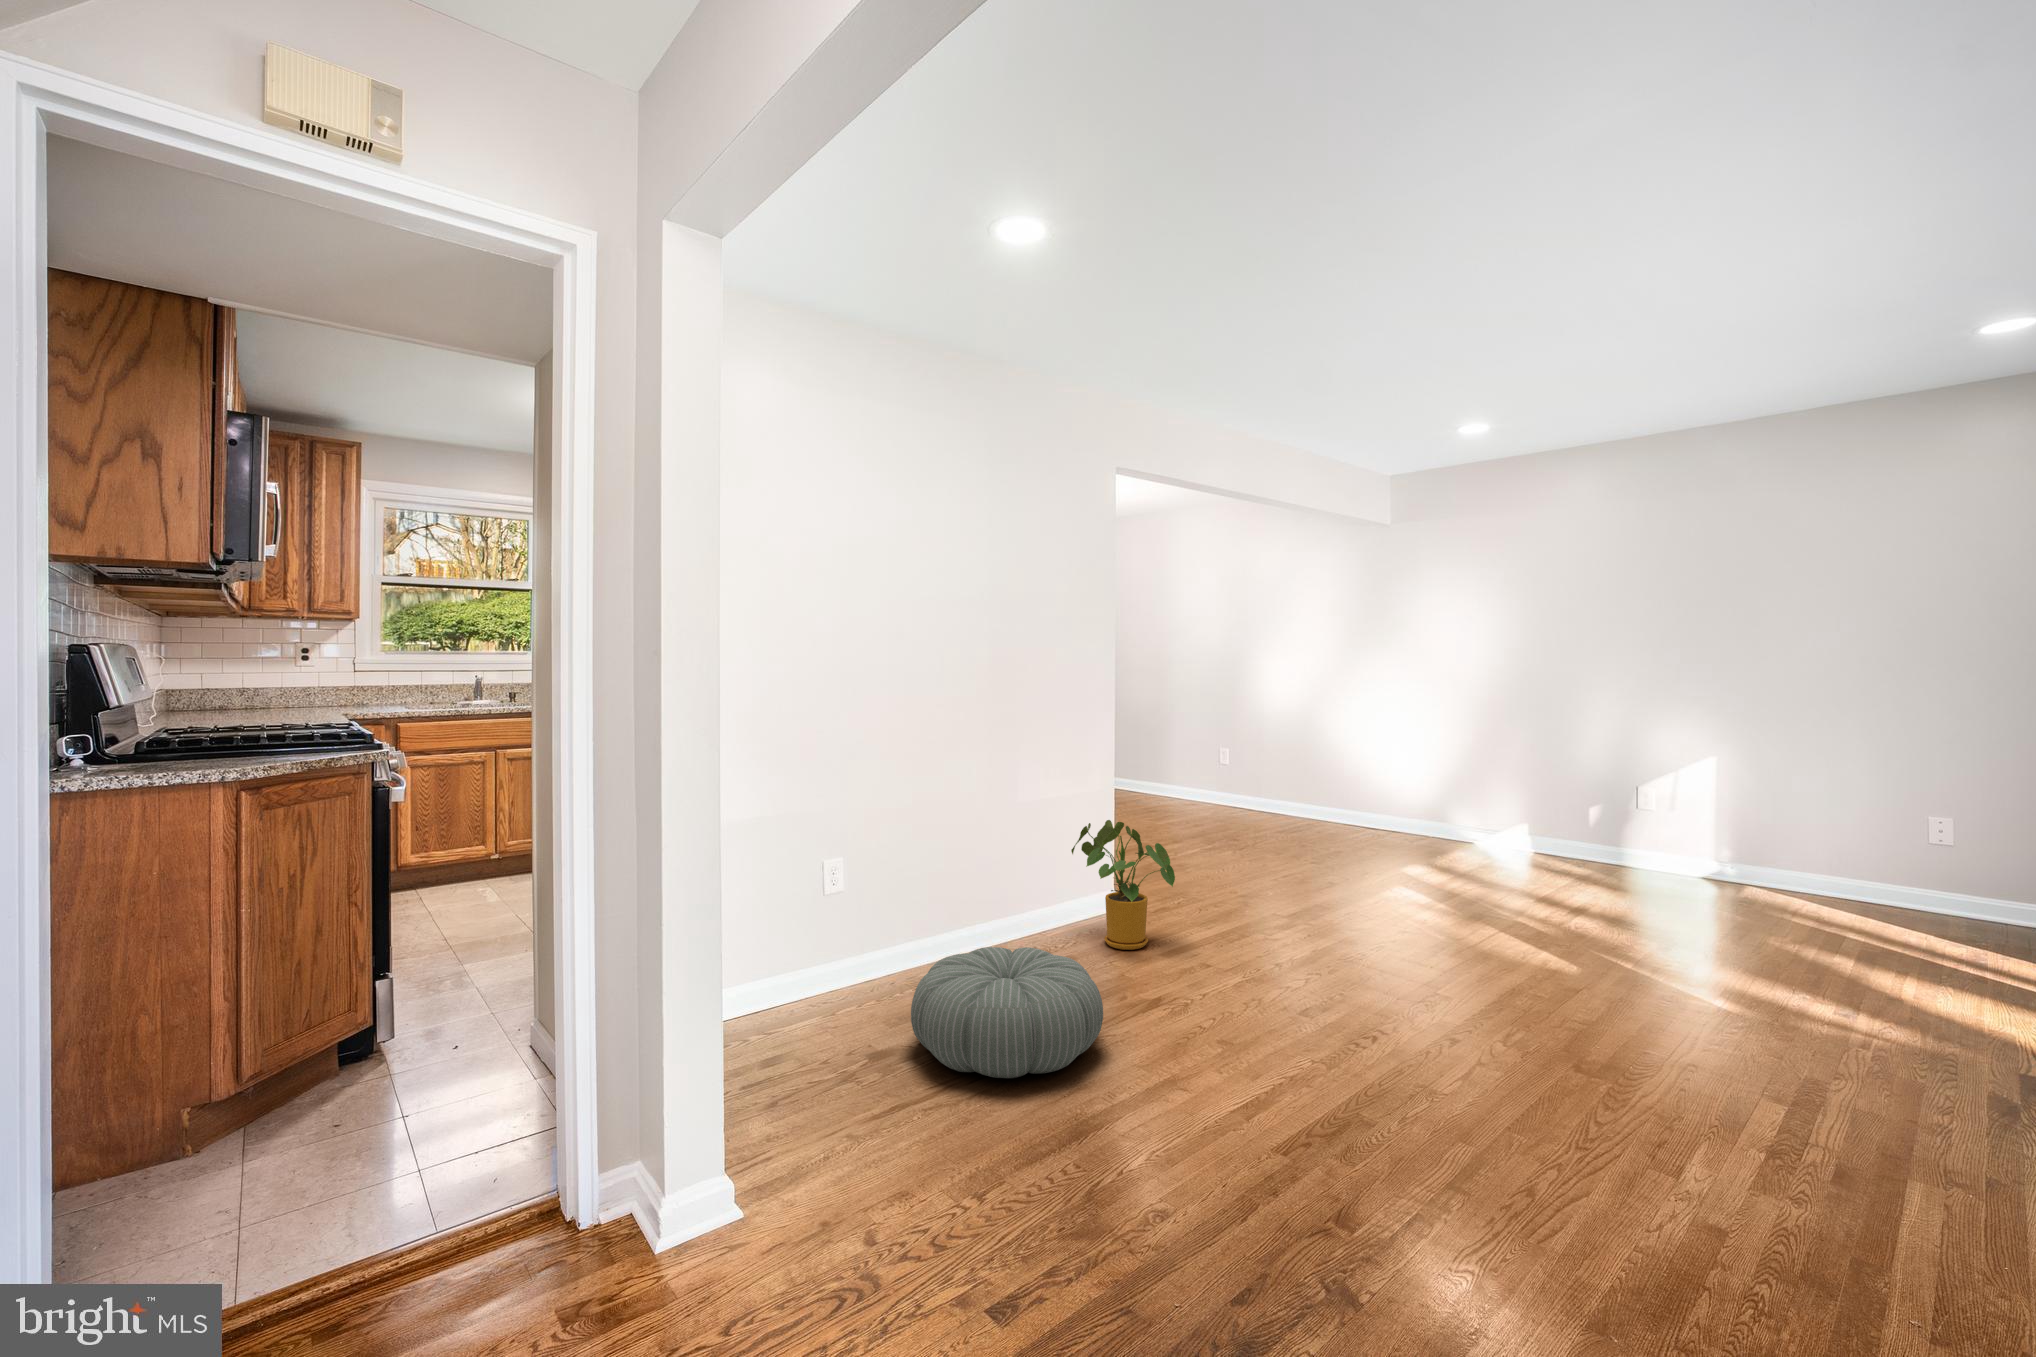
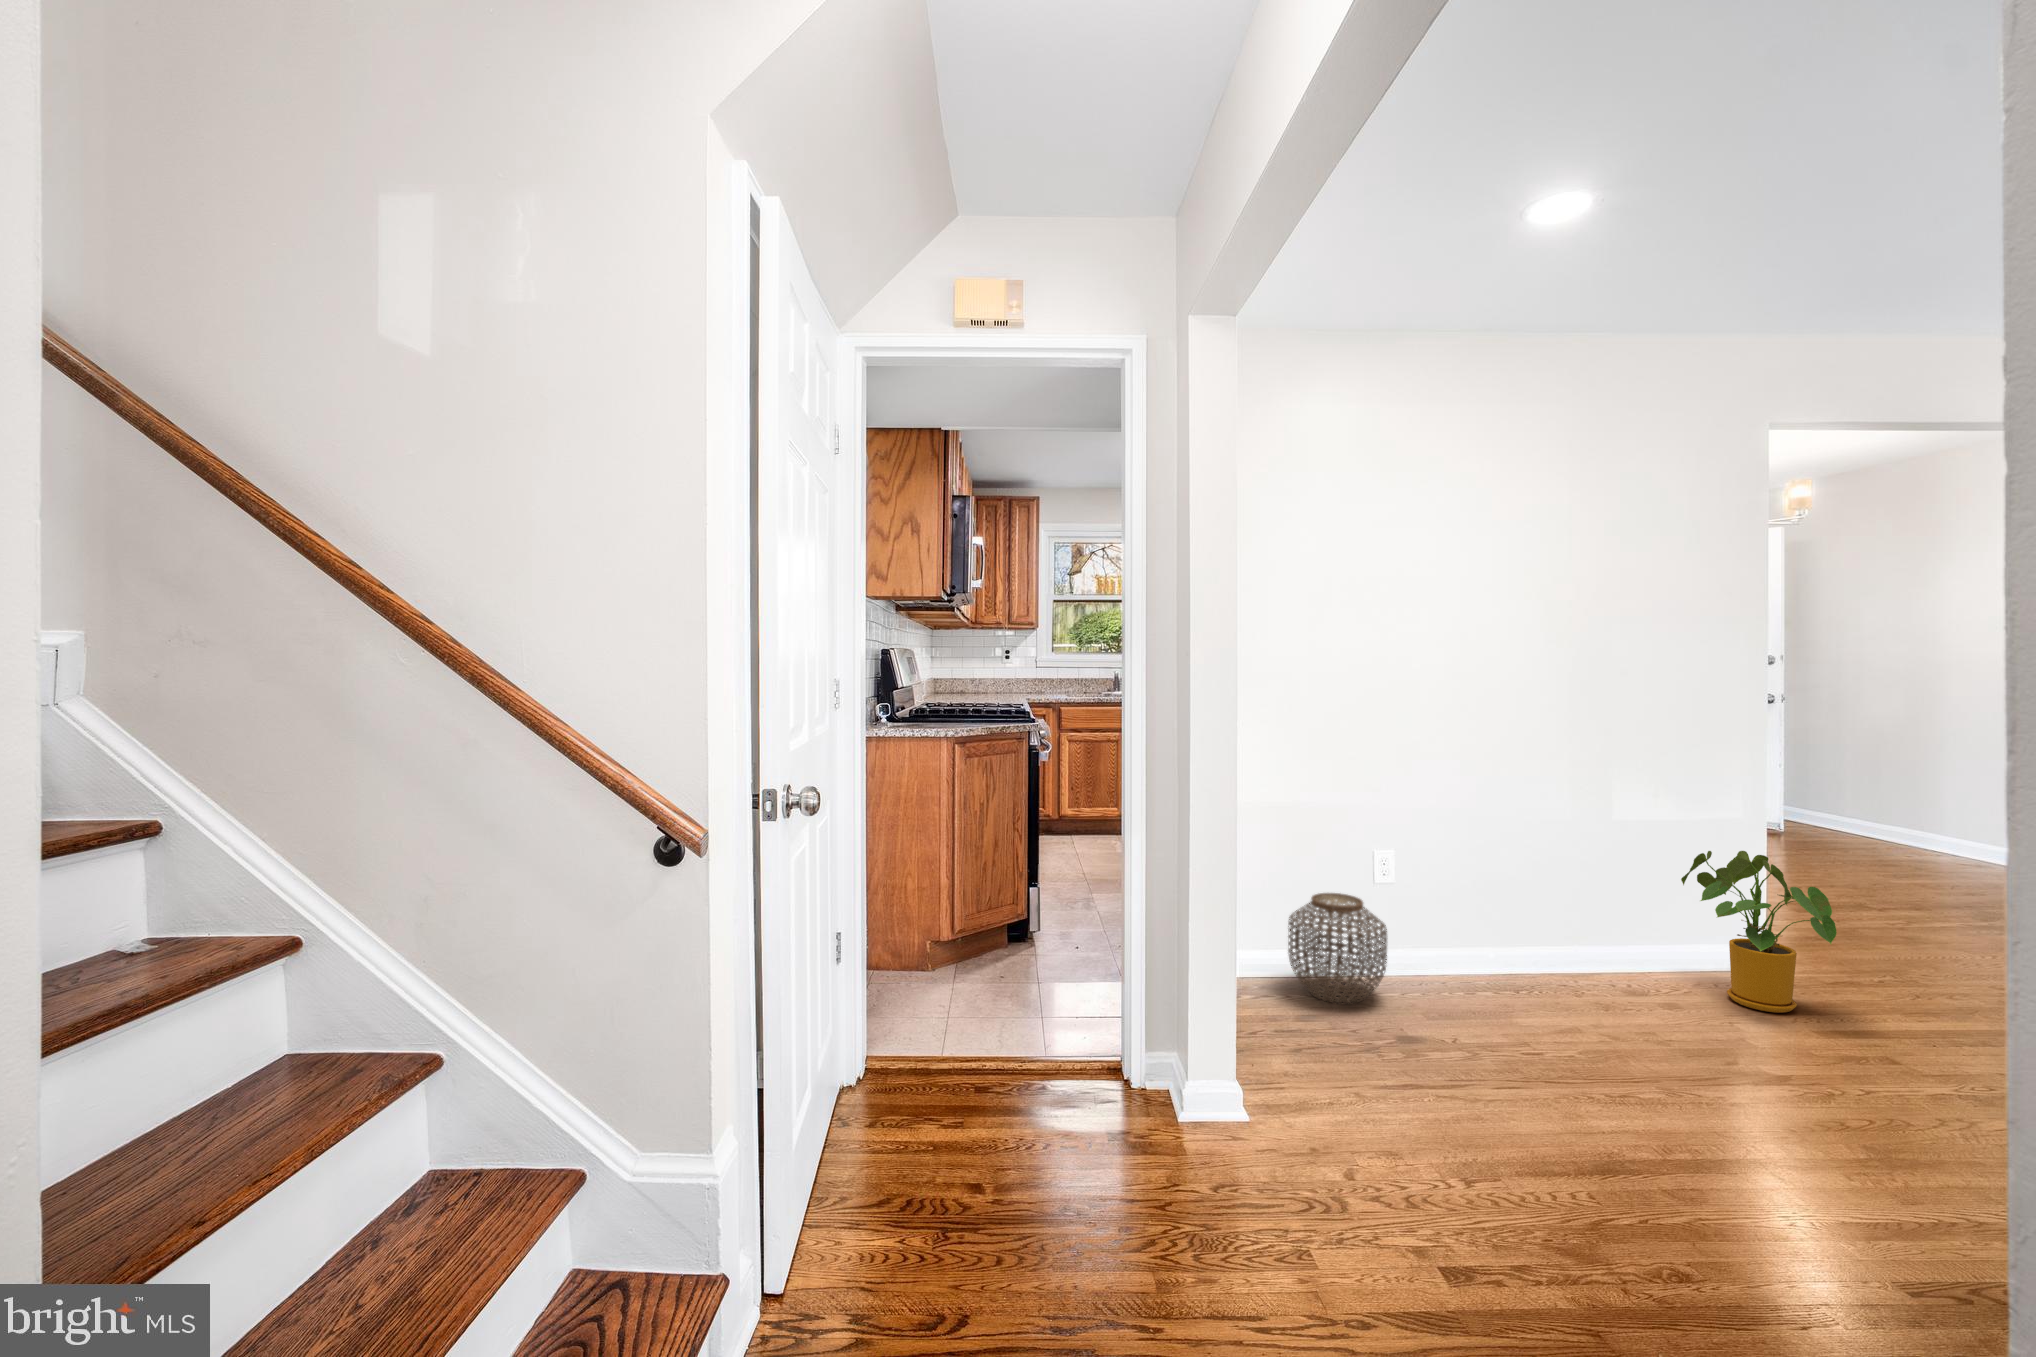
woven basket: none [749,915,853,1037] -> present [1288,893,1387,1003]
pouf: present [911,947,1103,1078] -> none [1437,960,1674,1102]

